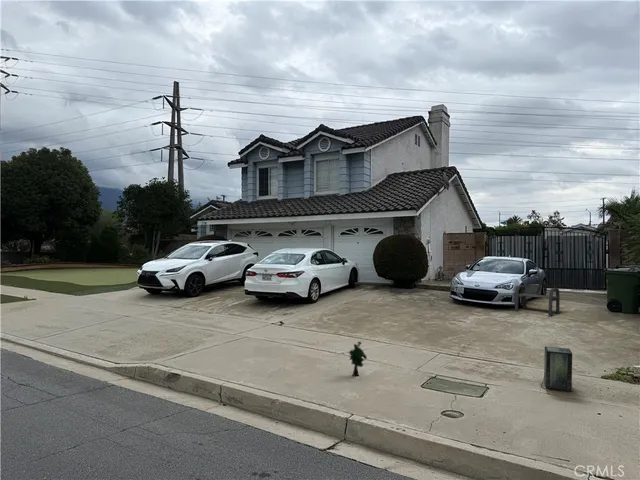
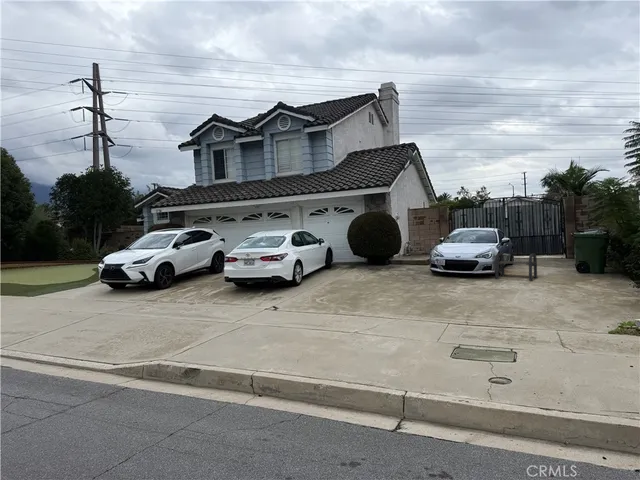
decorative plant: present [349,342,367,376] -> none [375,317,396,353]
storage box: present [544,347,572,392] -> none [569,307,601,349]

